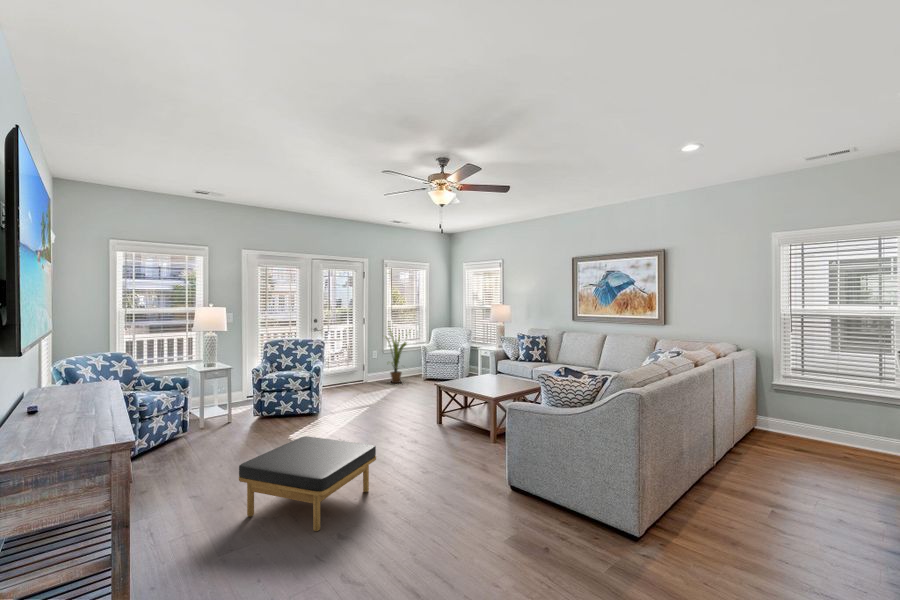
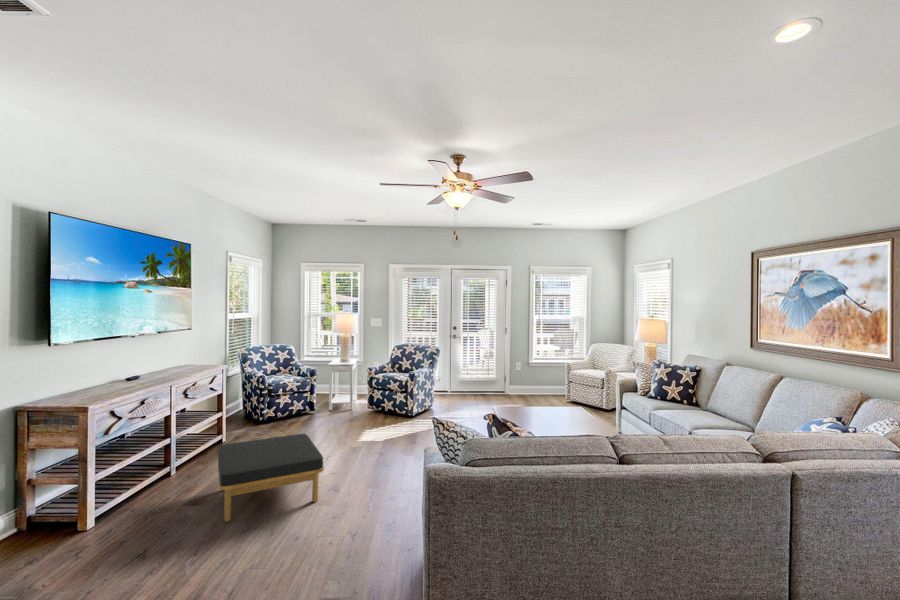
house plant: present [386,331,407,383] -> none [520,339,553,400]

